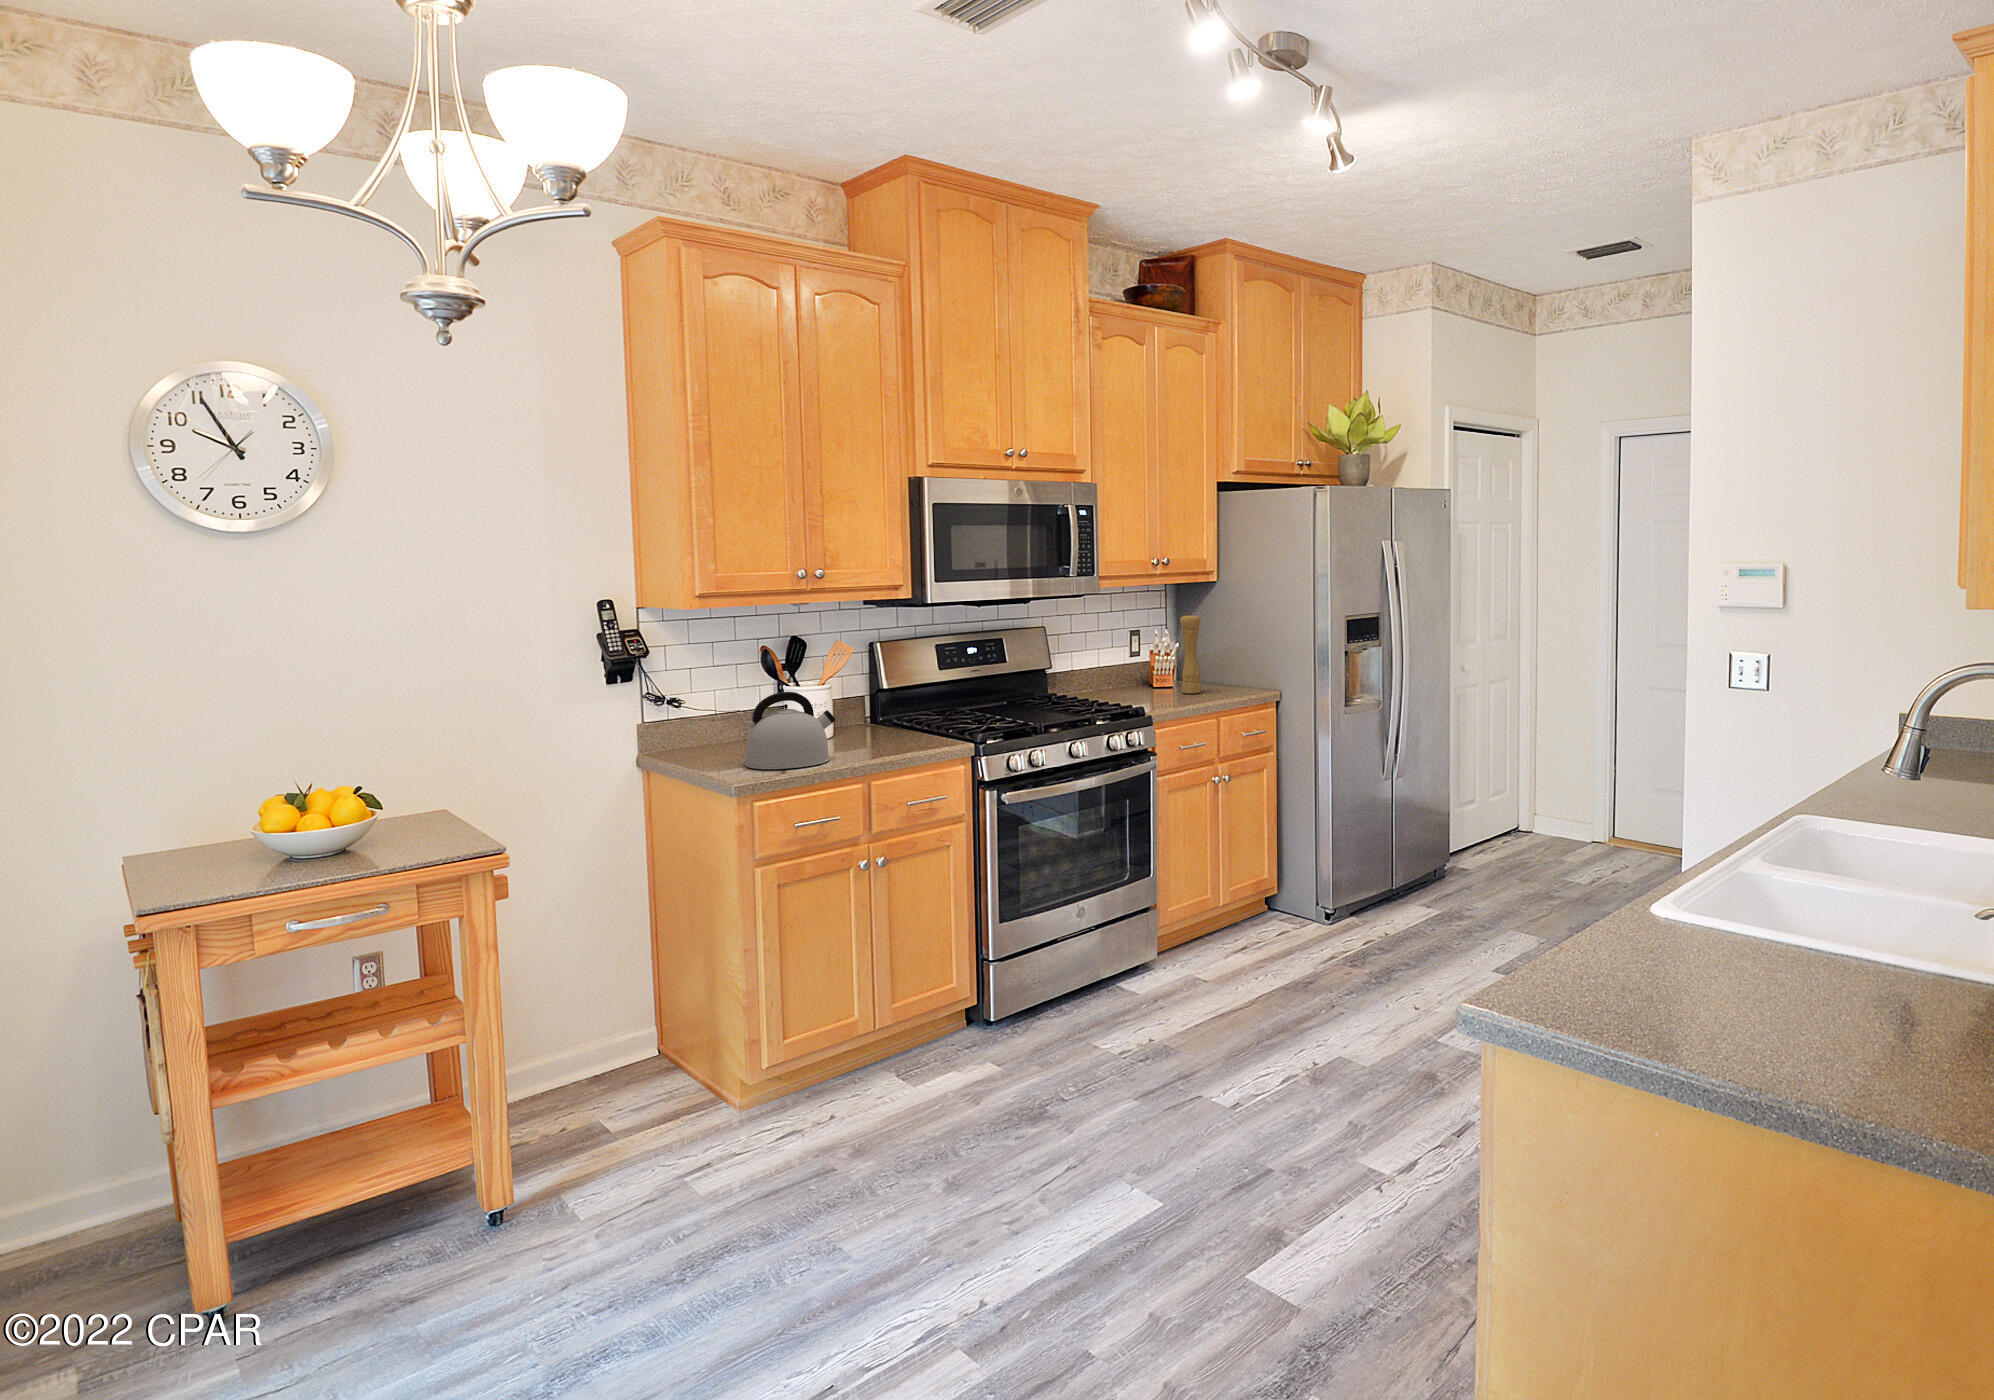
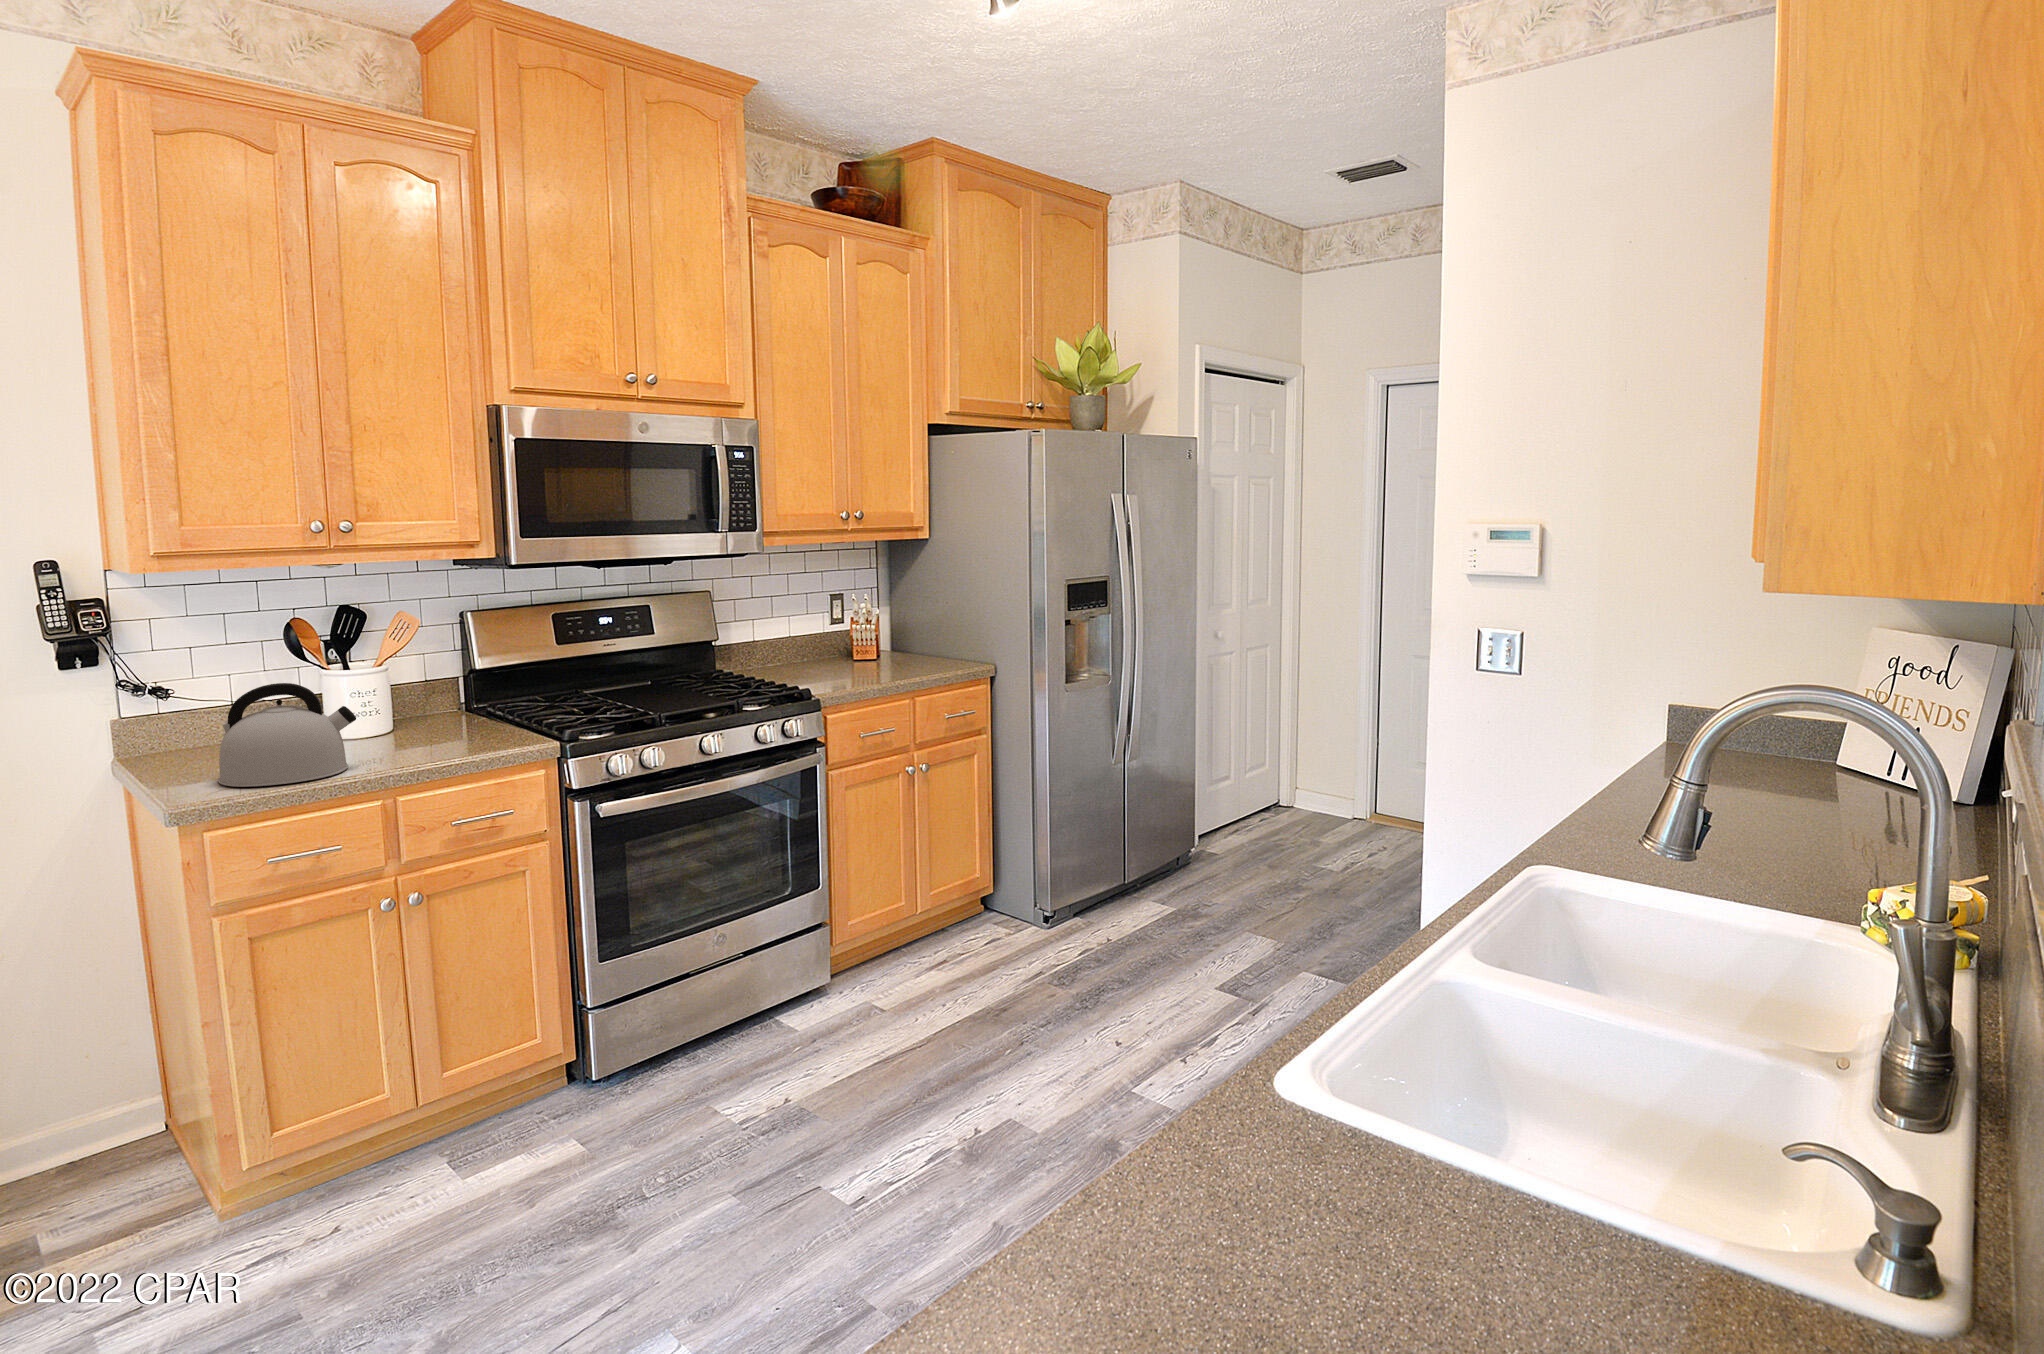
pepper mill: present [1180,614,1200,693] -> none [876,578,900,670]

